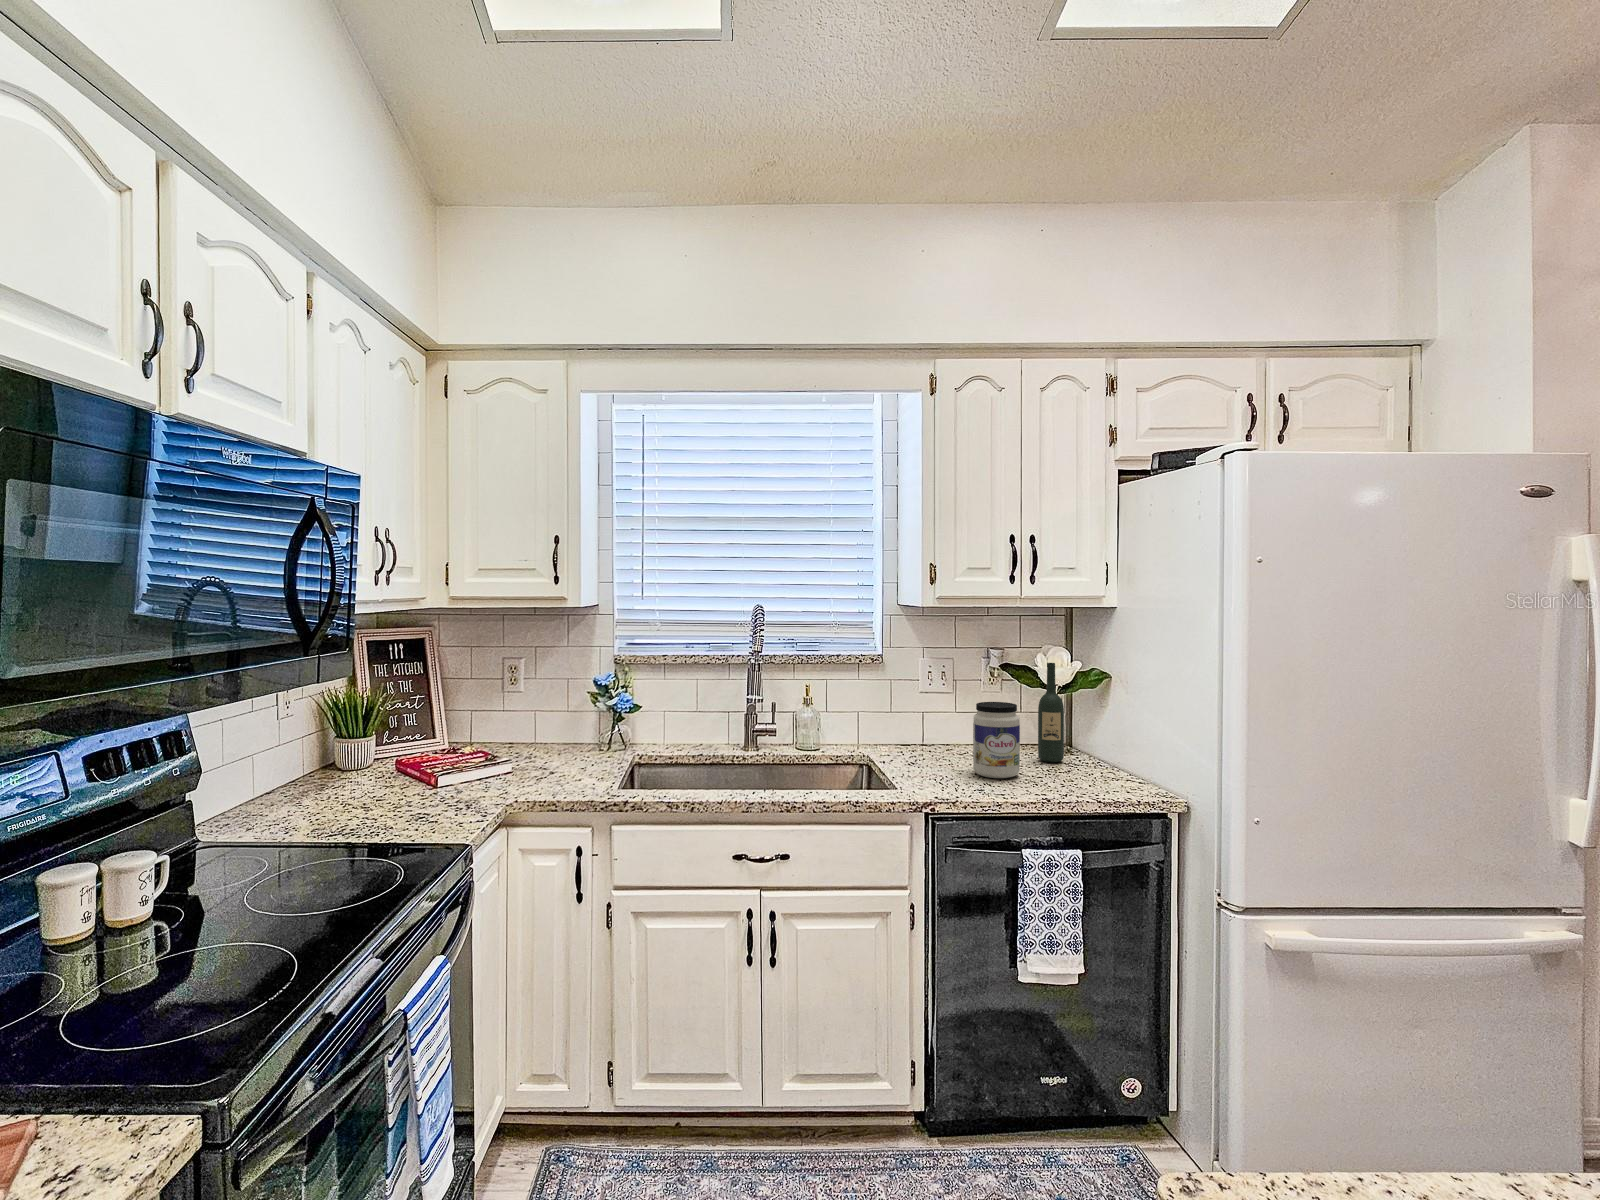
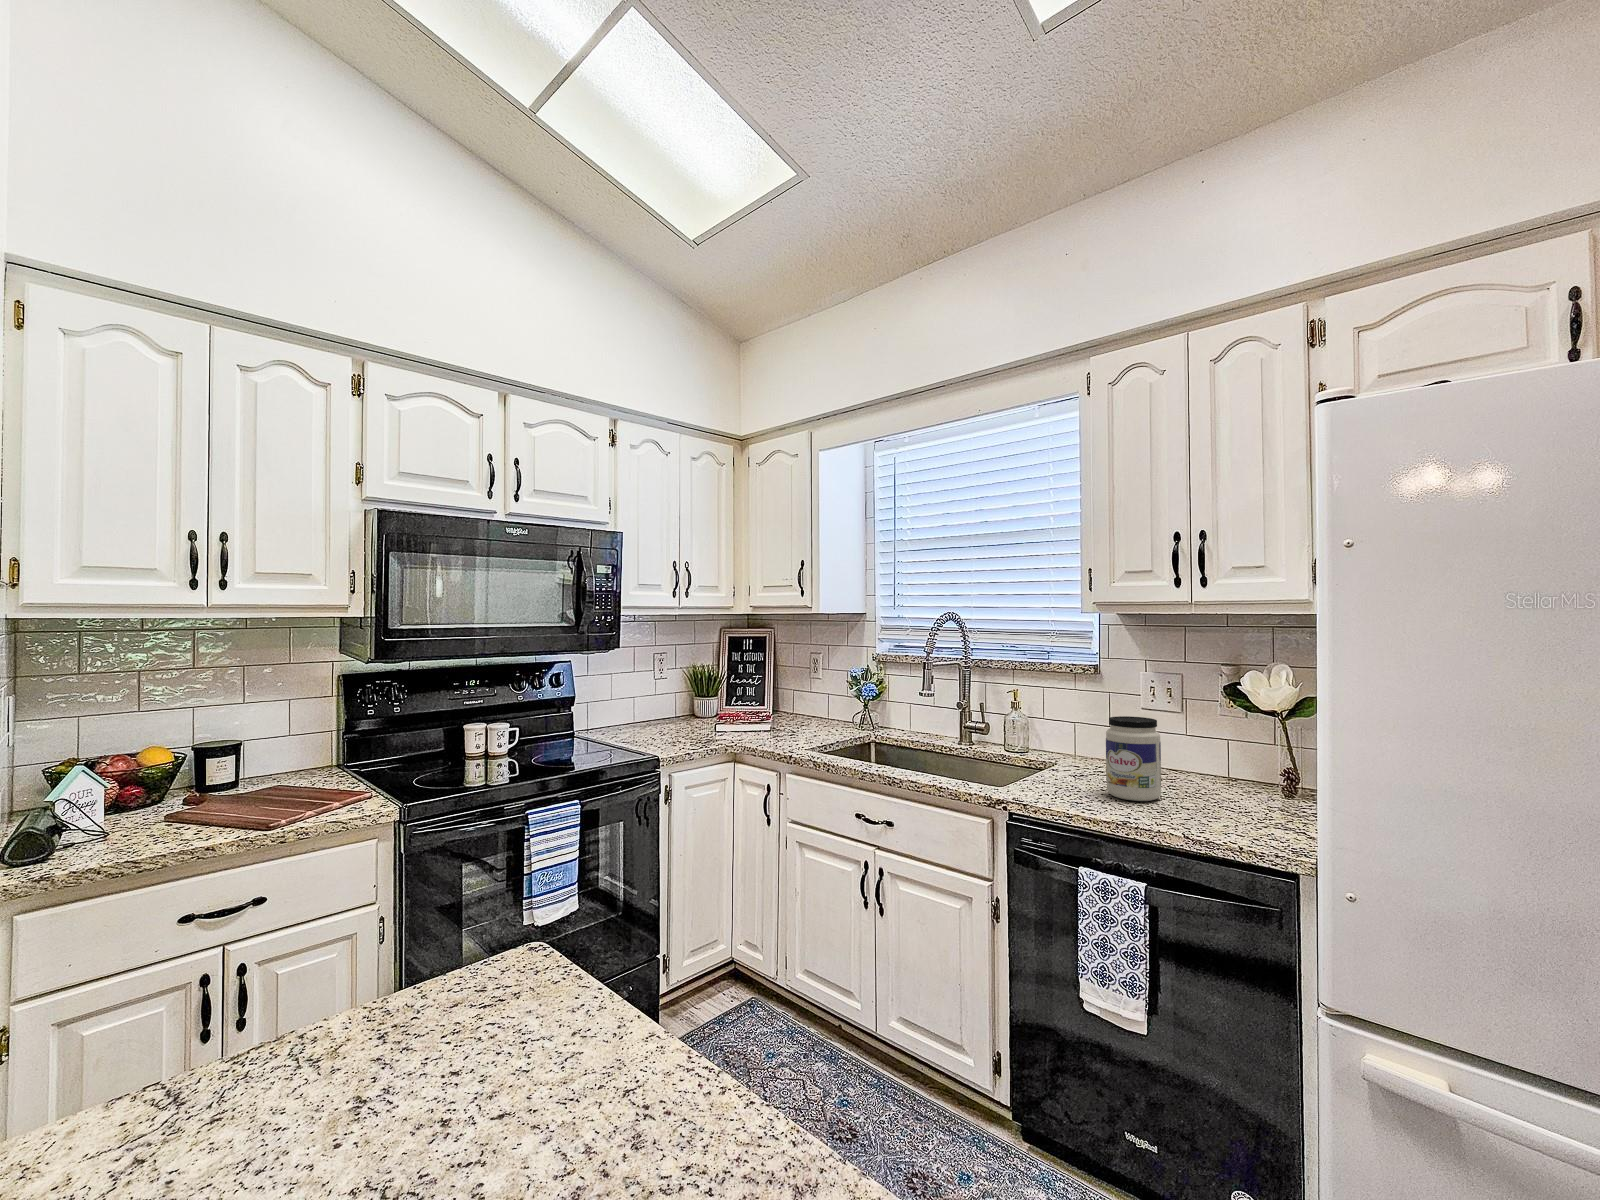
wine bottle: present [1038,663,1064,762] -> none [1228,681,1264,802]

